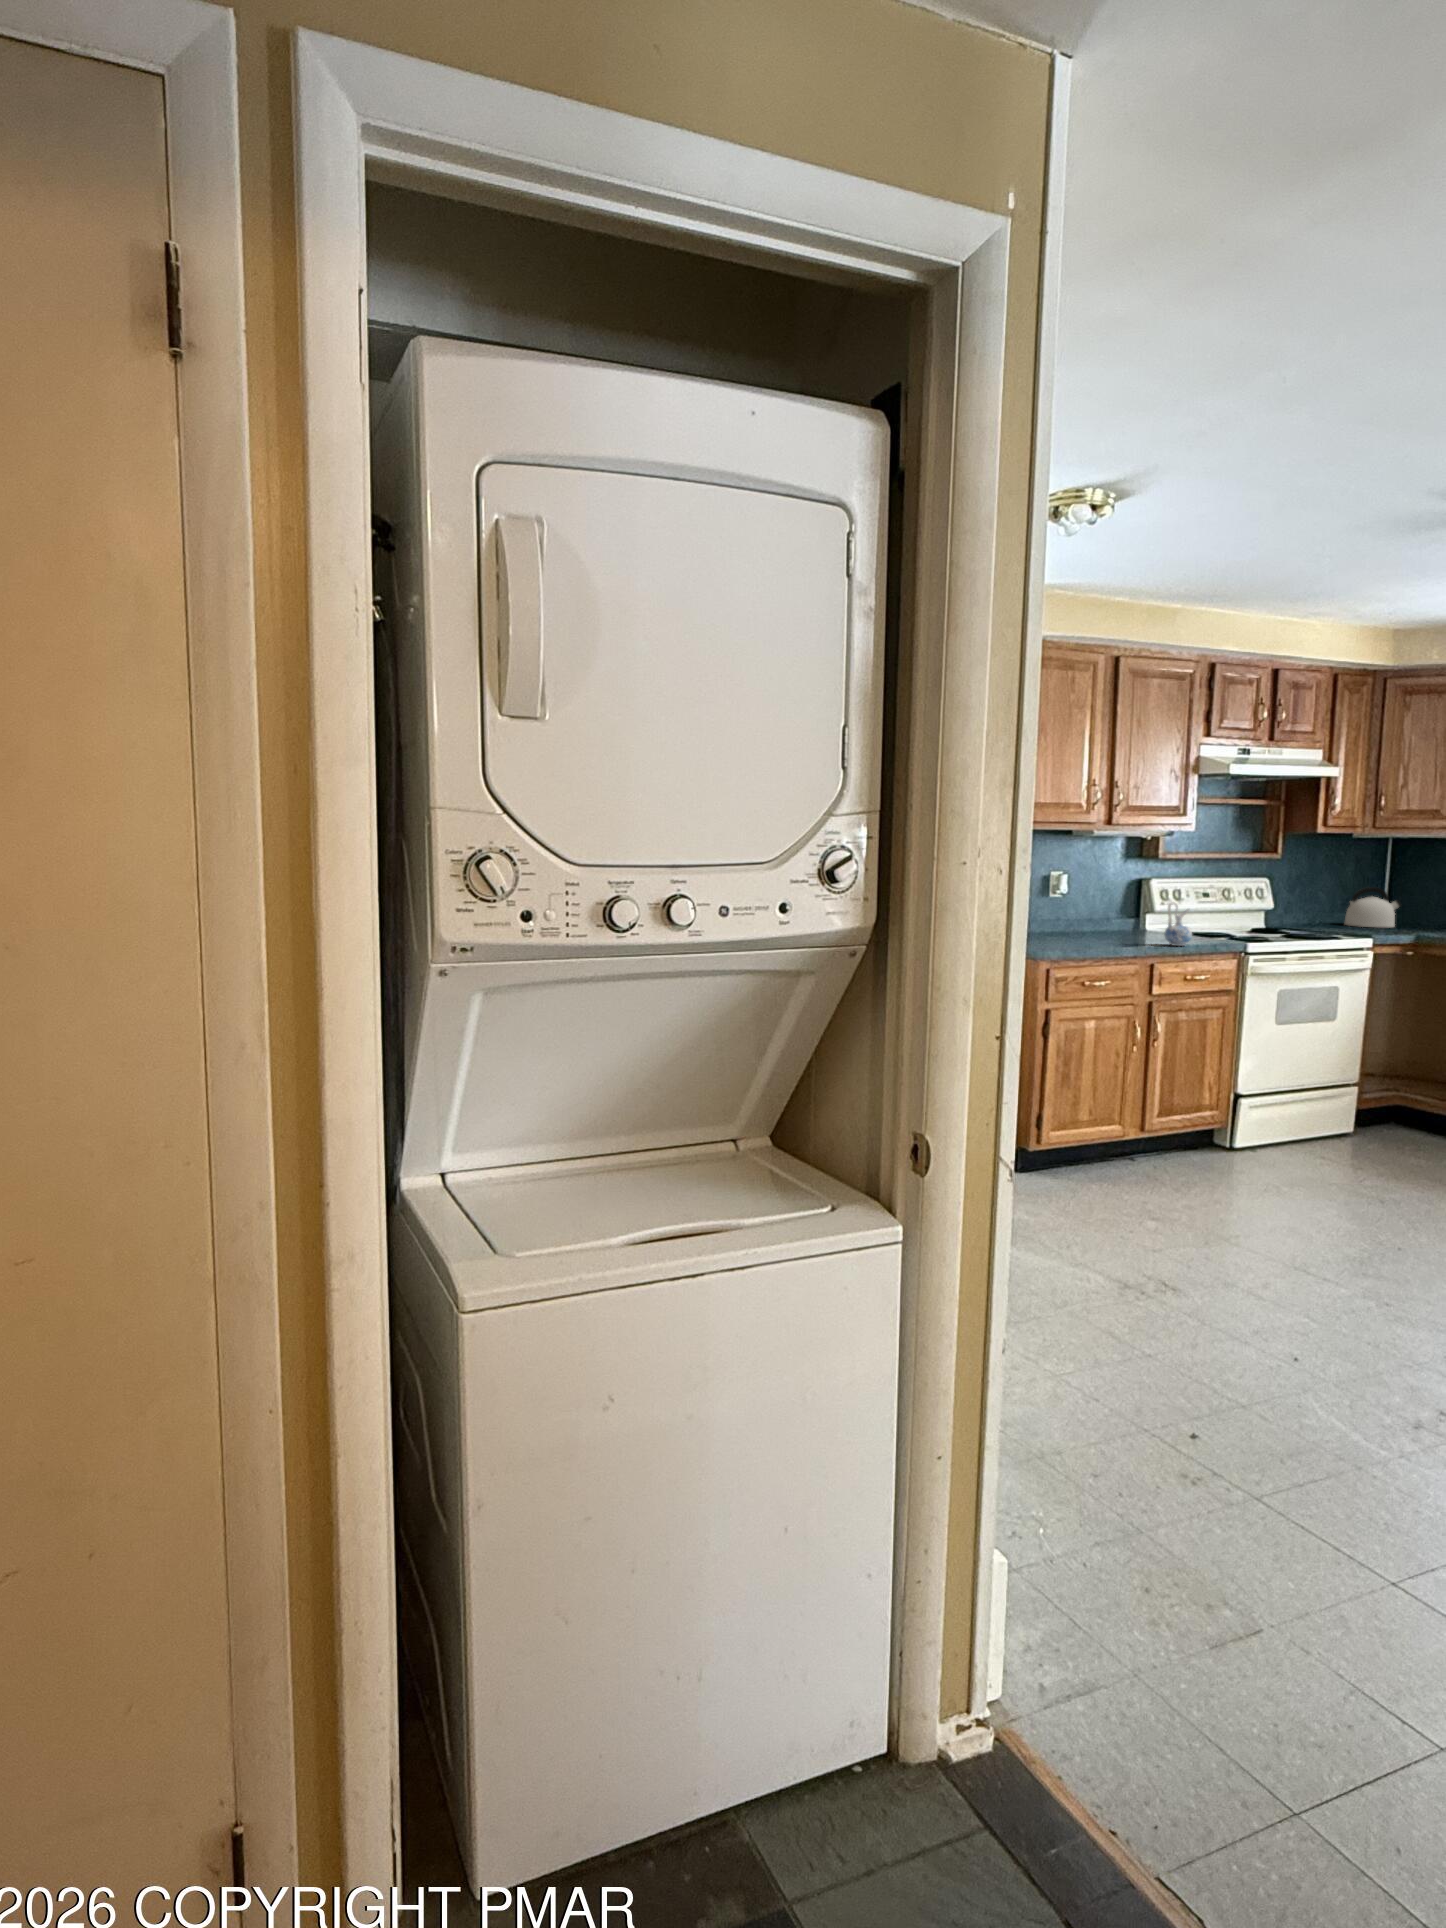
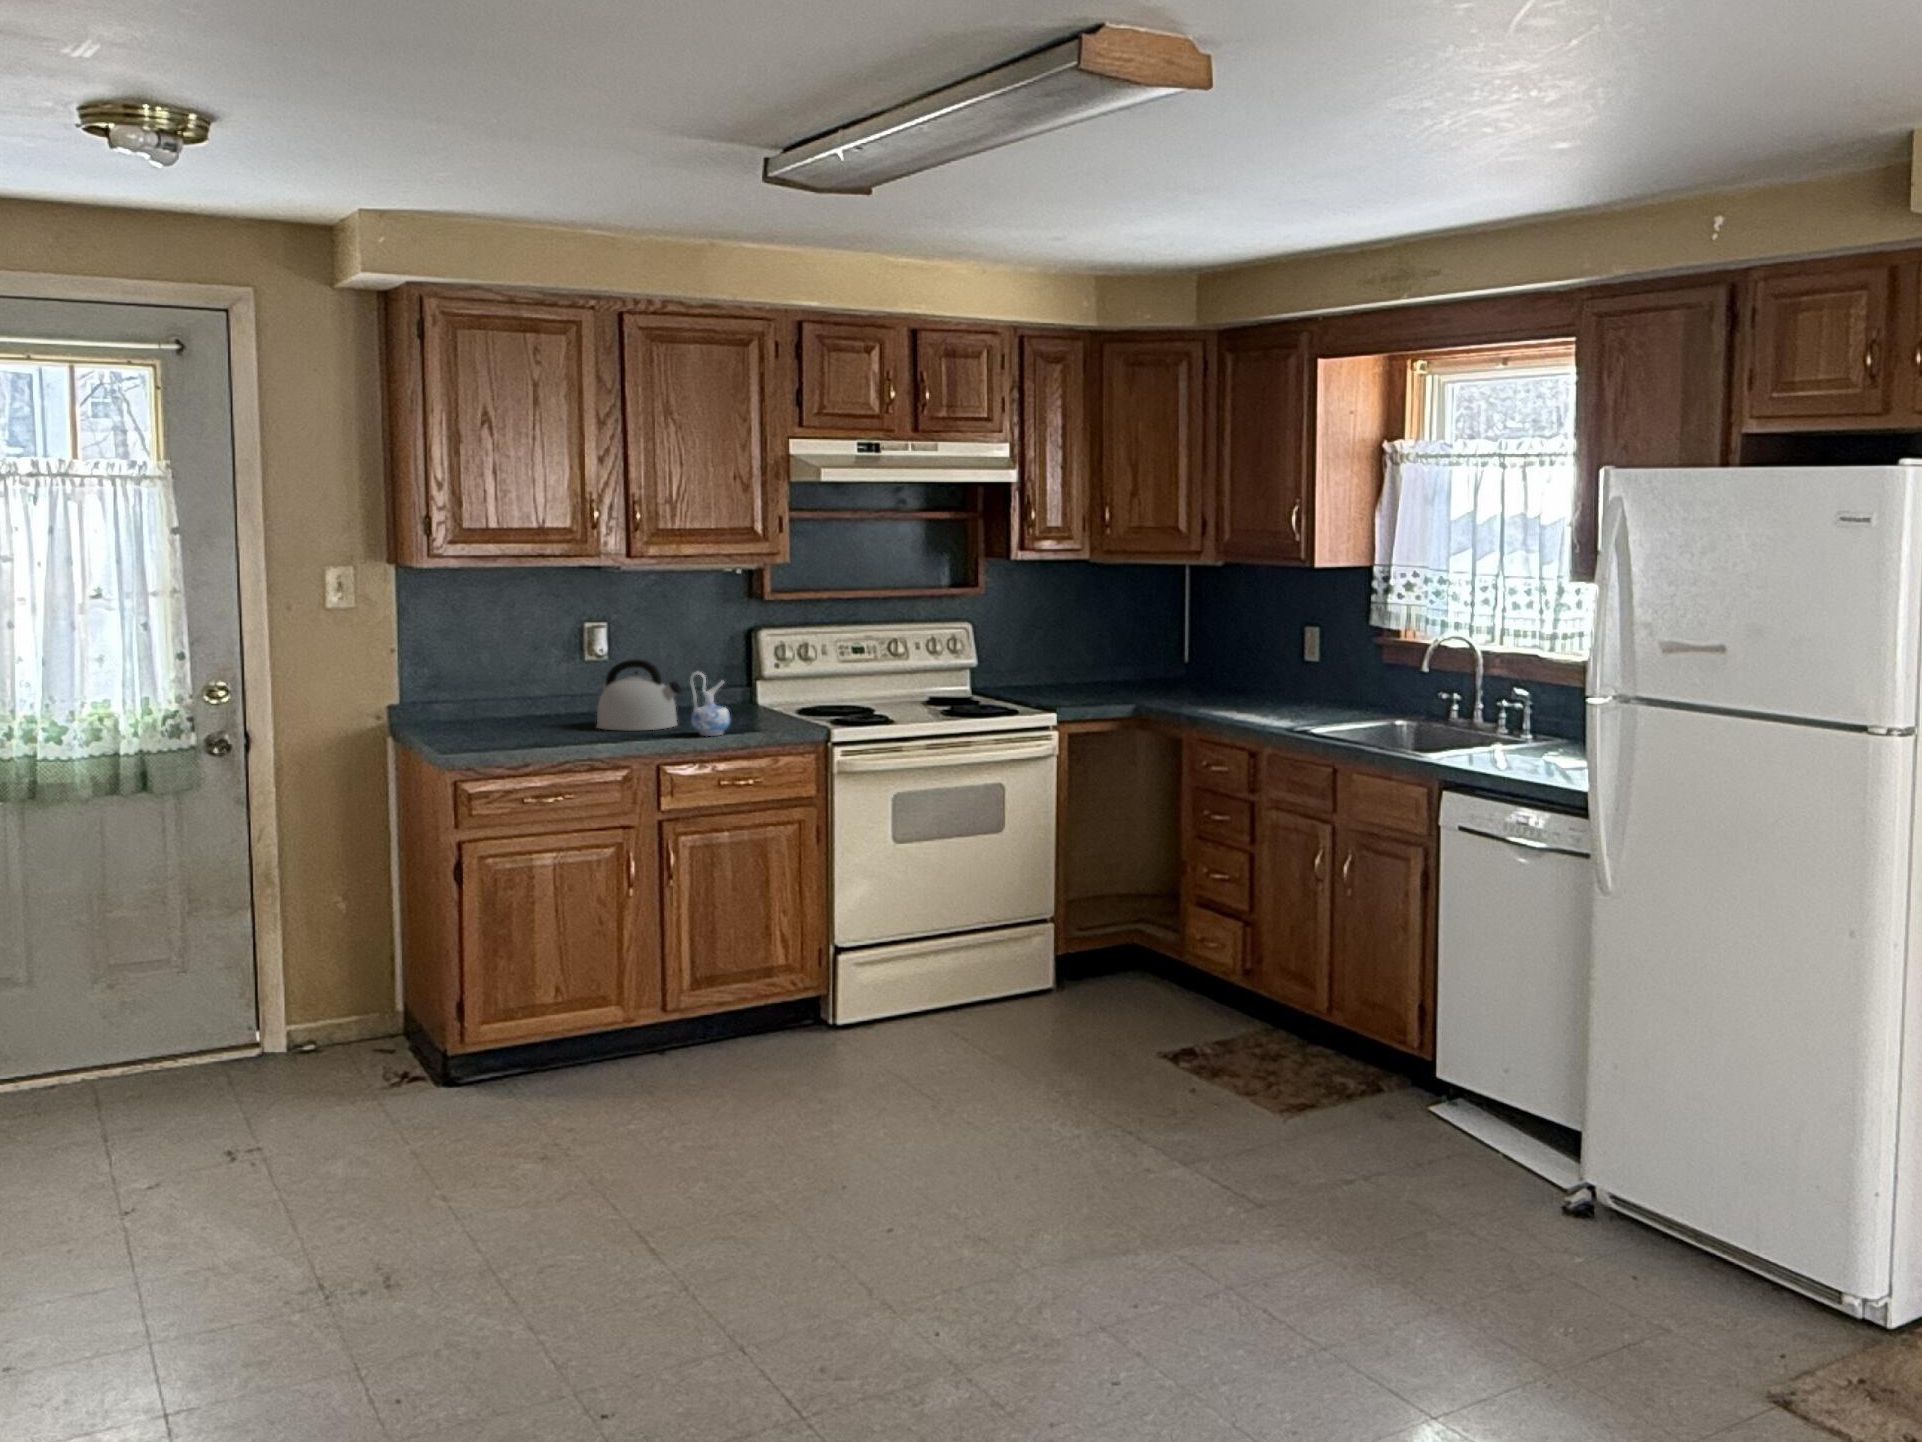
kettle: present [1345,887,1401,927] -> present [597,659,682,731]

